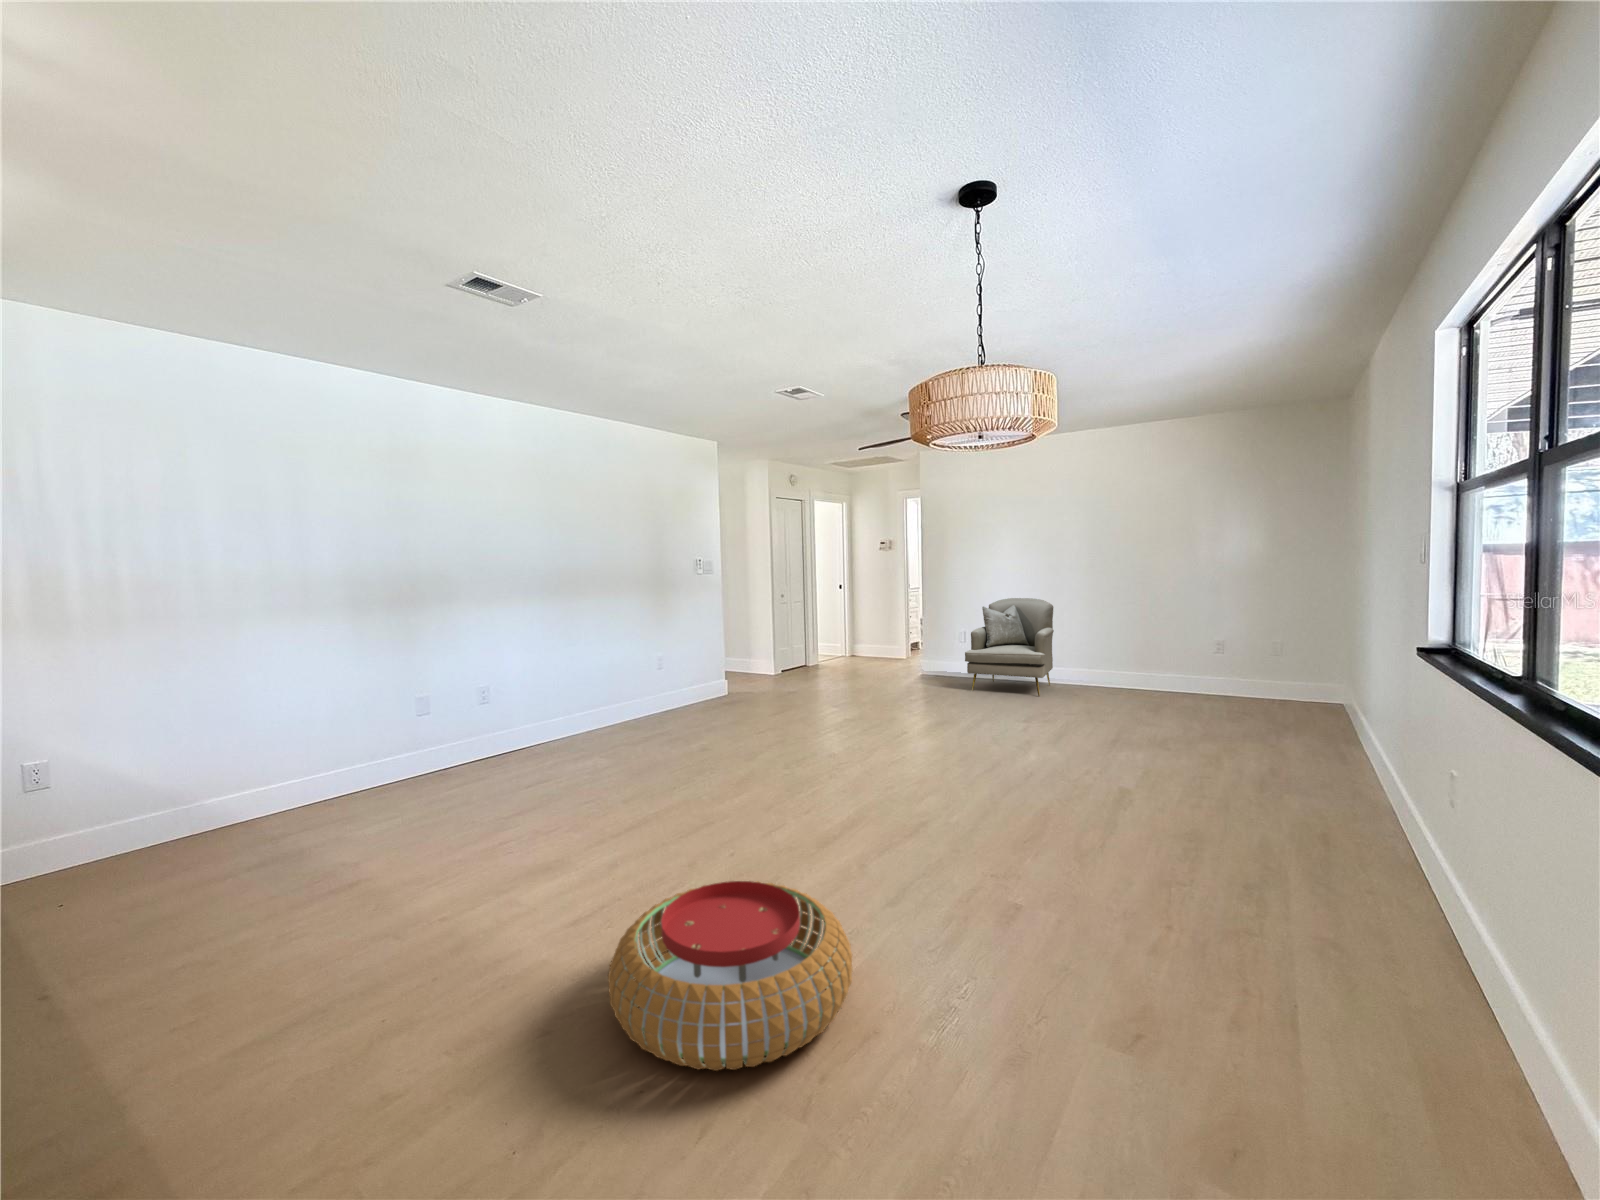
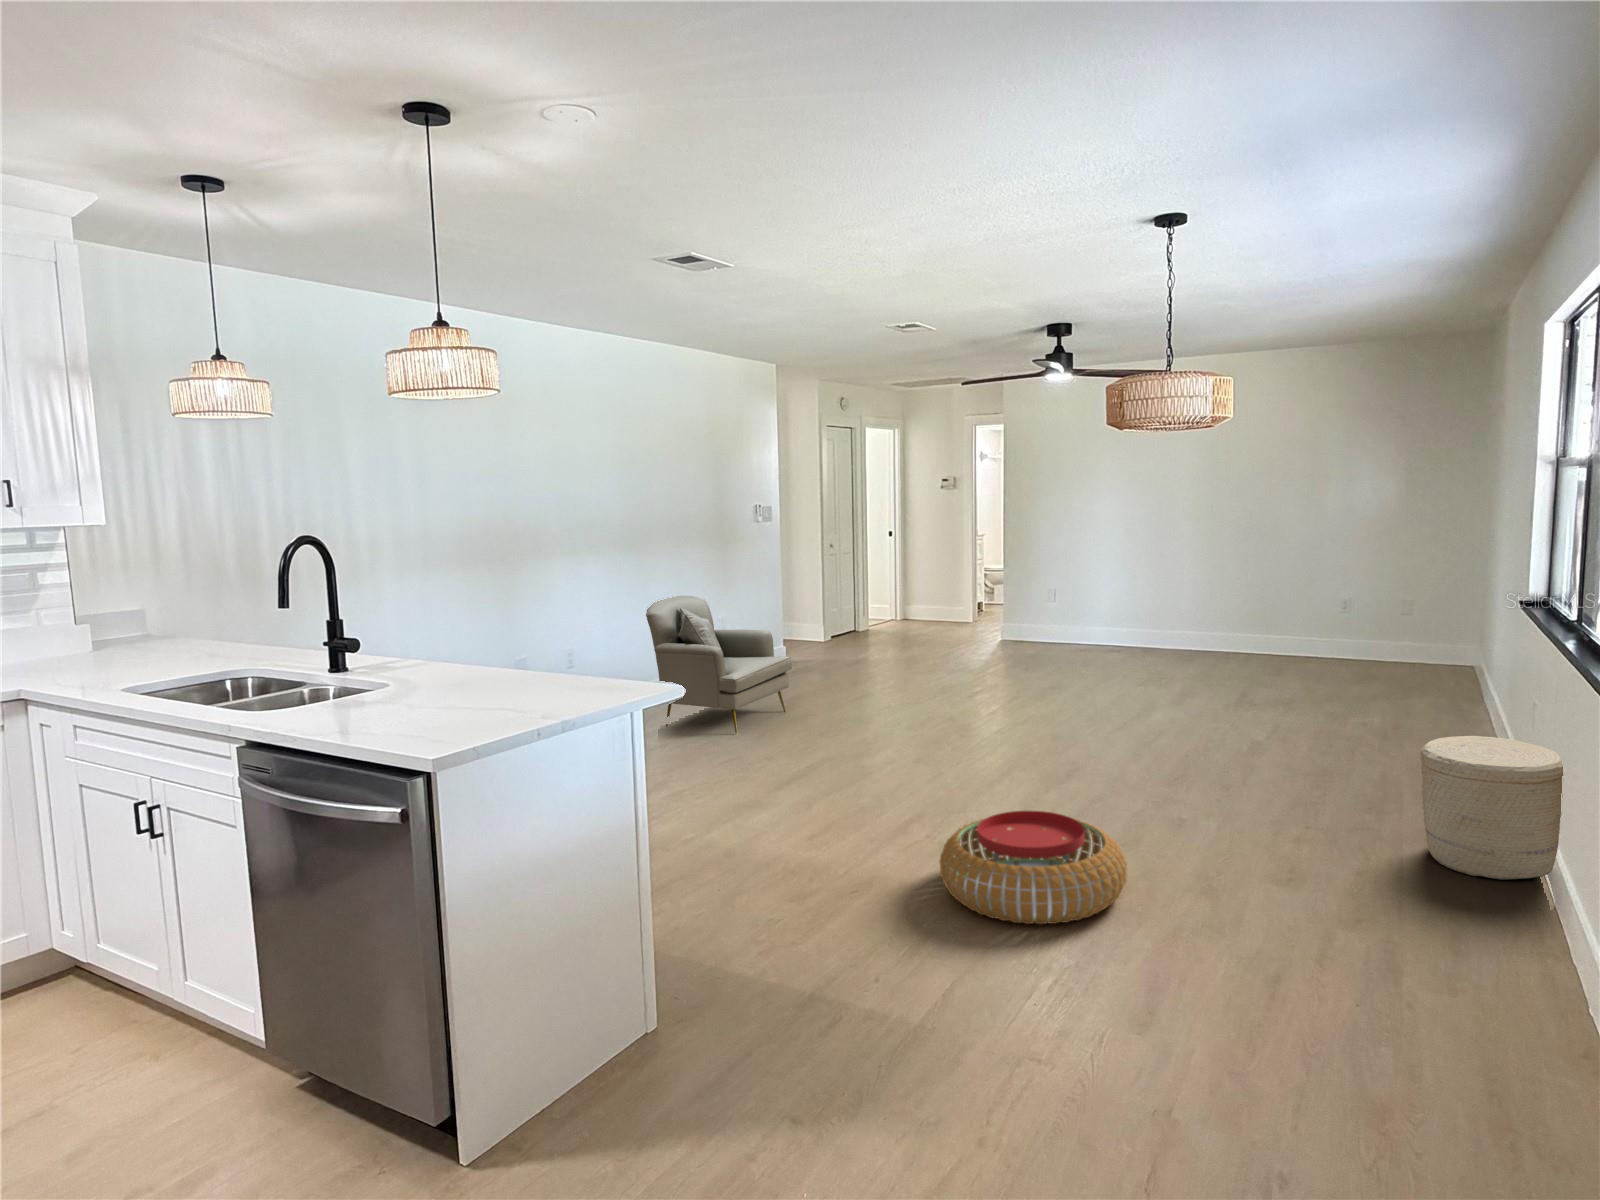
armchair: present [965,598,1054,696] -> present [646,596,792,734]
woven basket: none [1272,825,1497,1062] -> present [1420,736,1564,880]

